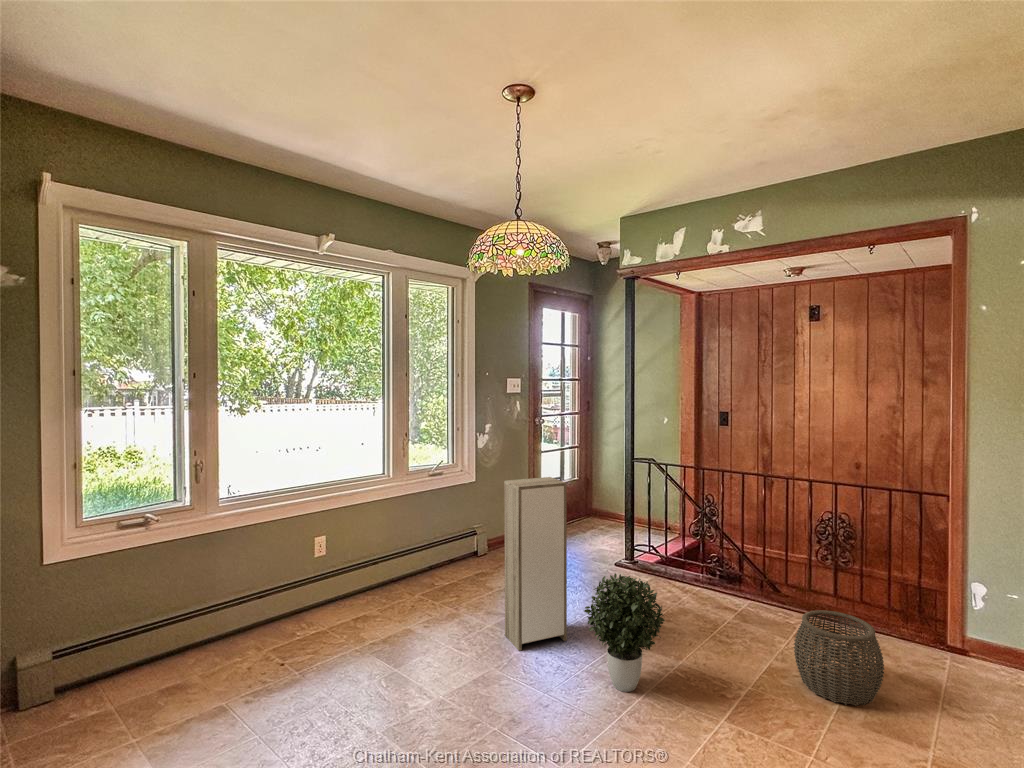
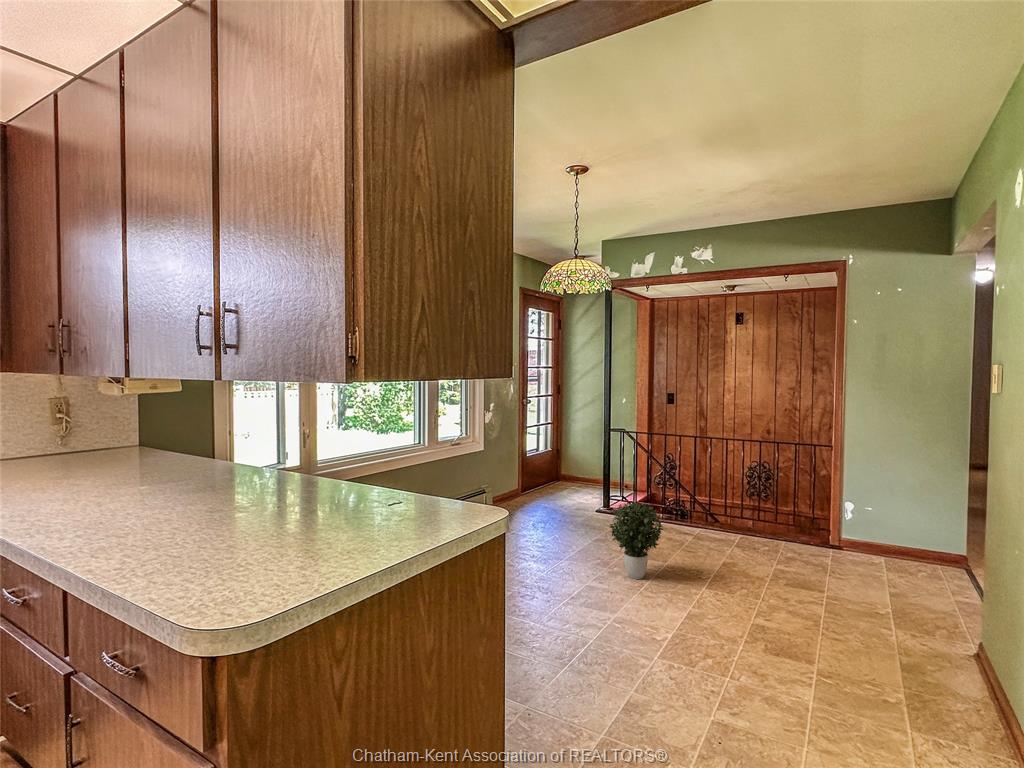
storage cabinet: present [504,477,567,651] -> none [539,440,585,564]
woven basket: present [793,610,884,706] -> none [740,521,797,576]

